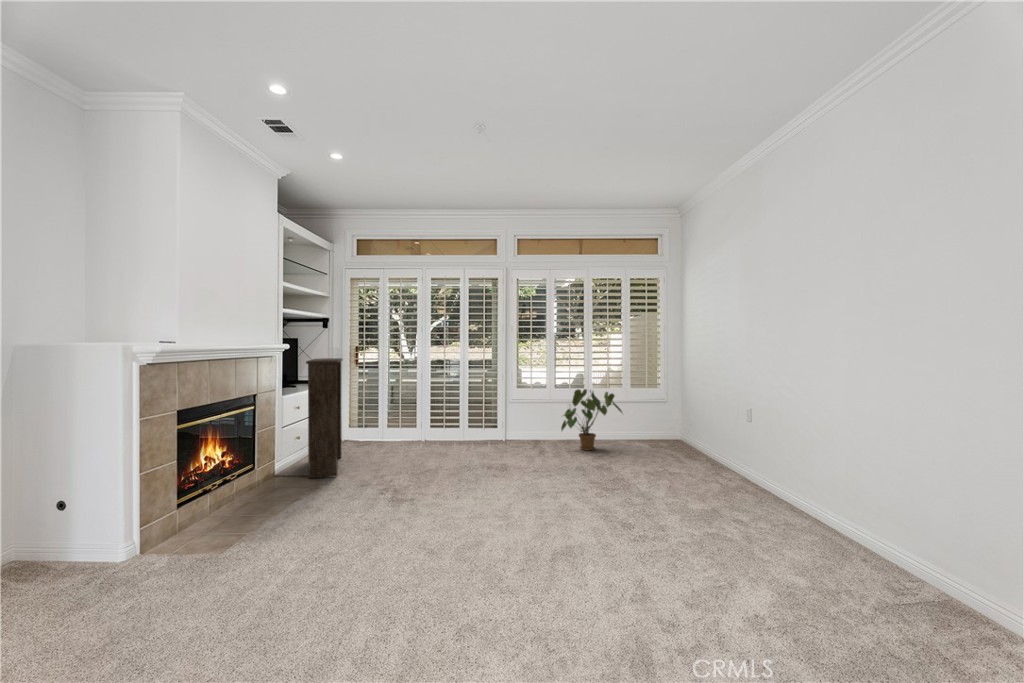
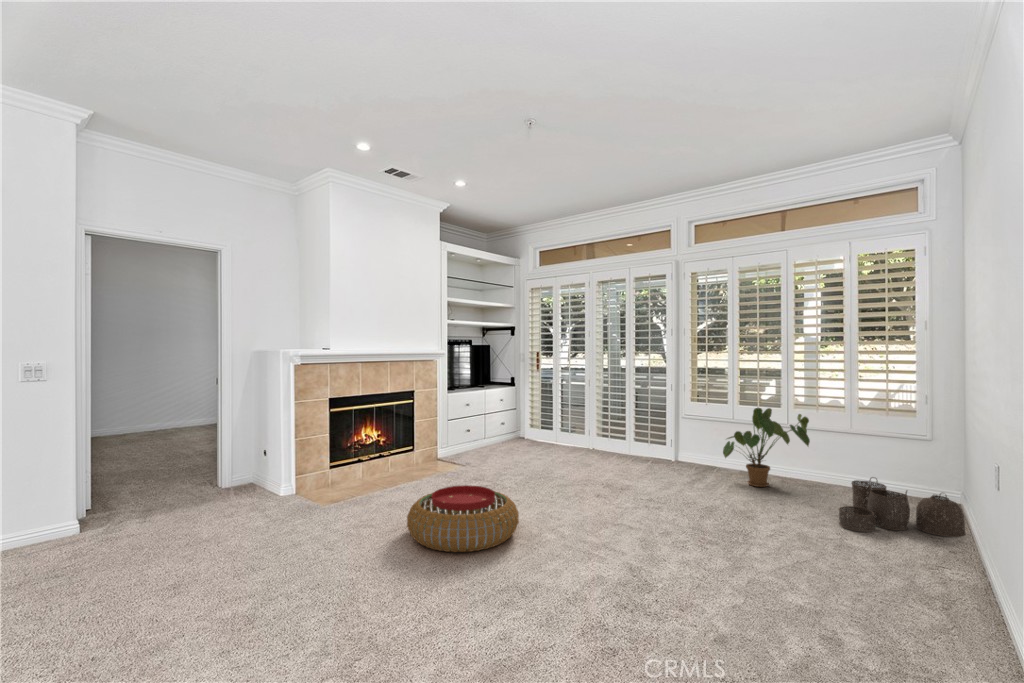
bookshelf: present [306,358,343,478] -> none [447,362,502,467]
woven basket: none [659,430,724,467] -> present [839,477,966,537]
pouf: none [393,484,510,555] -> present [407,485,519,552]

